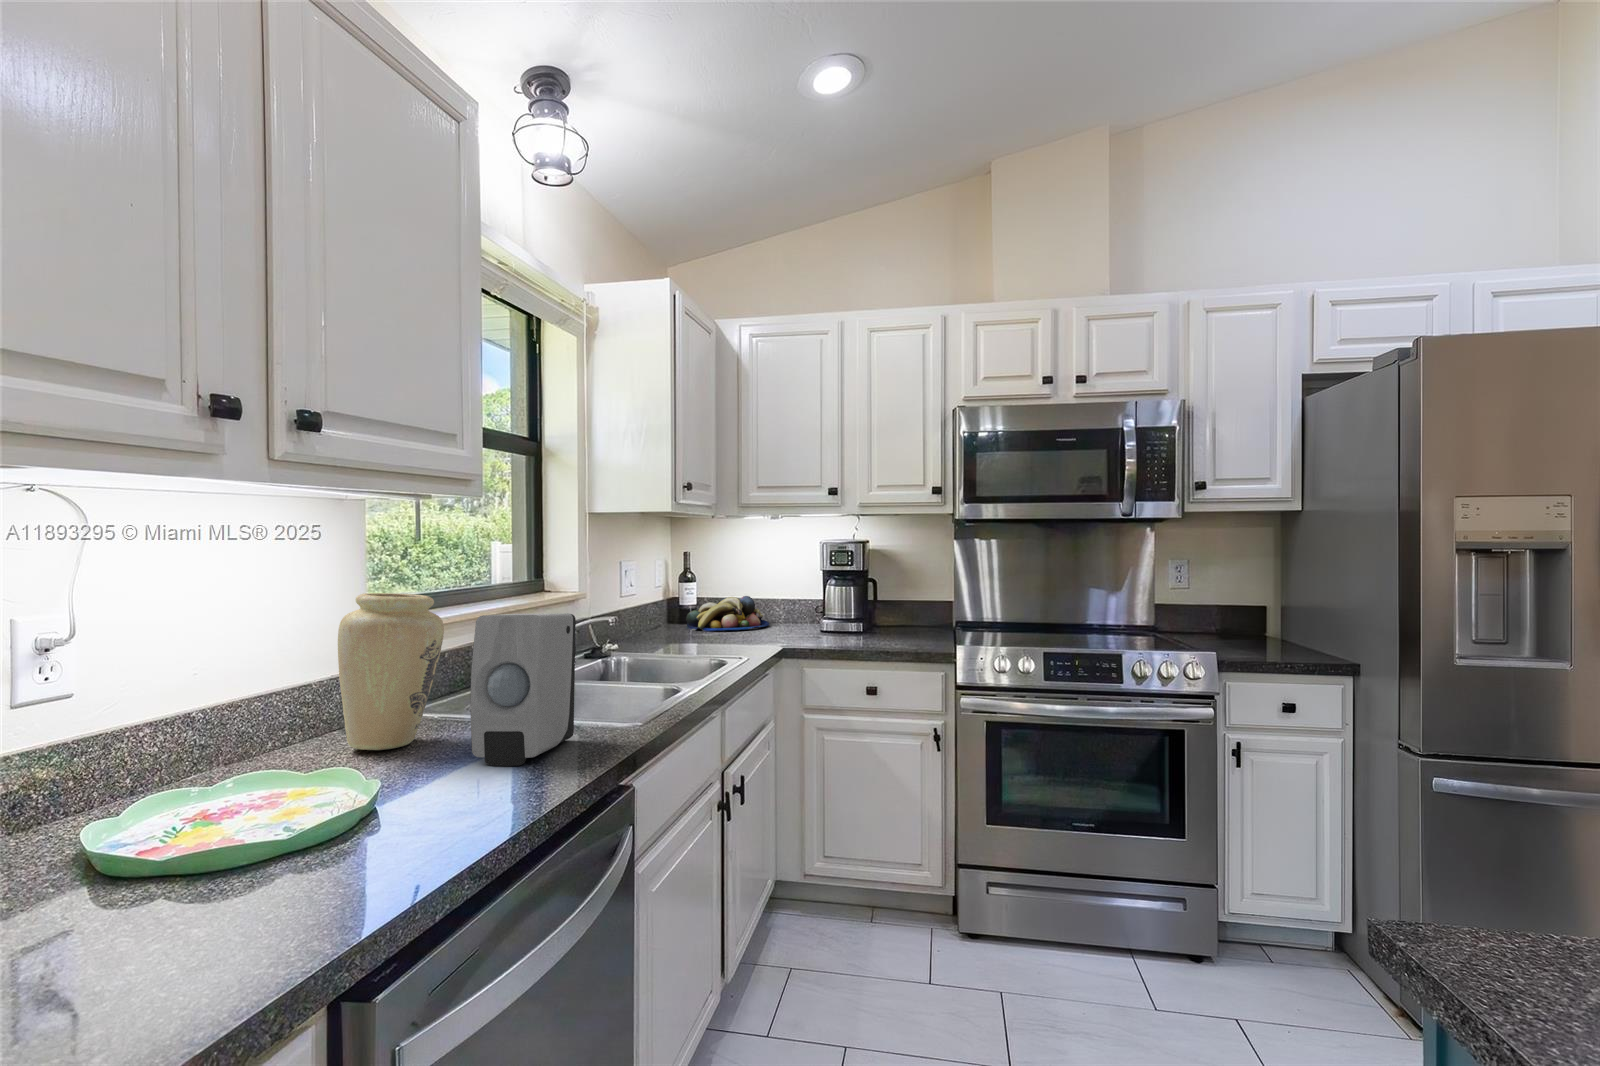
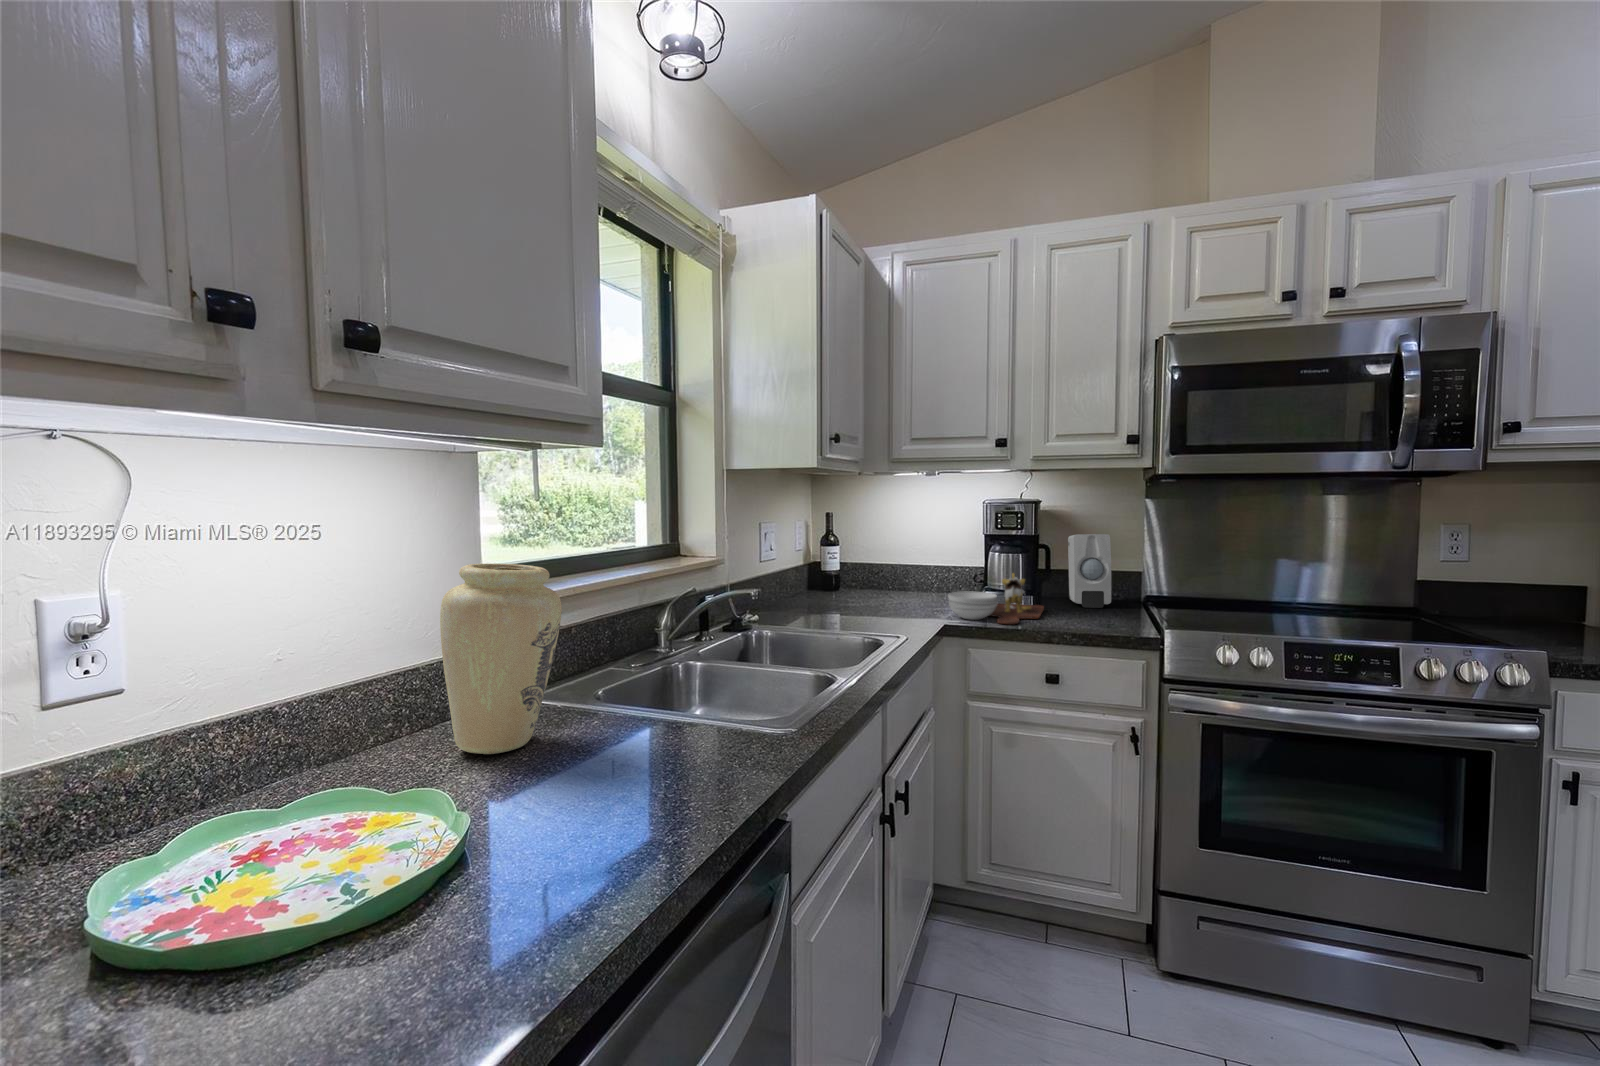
fruit bowl: present [686,596,769,631] -> none [828,561,920,599]
cutting board: none [789,603,872,647] -> present [948,573,1044,624]
soap dispenser: present [470,613,576,766] -> present [1068,534,1111,608]

